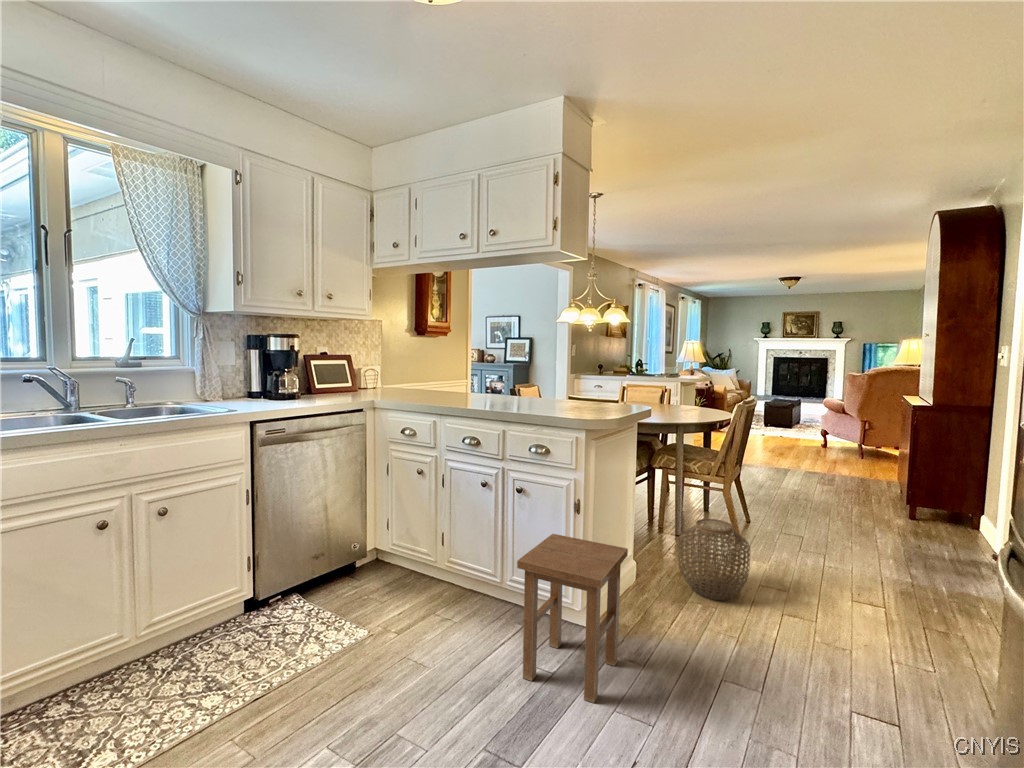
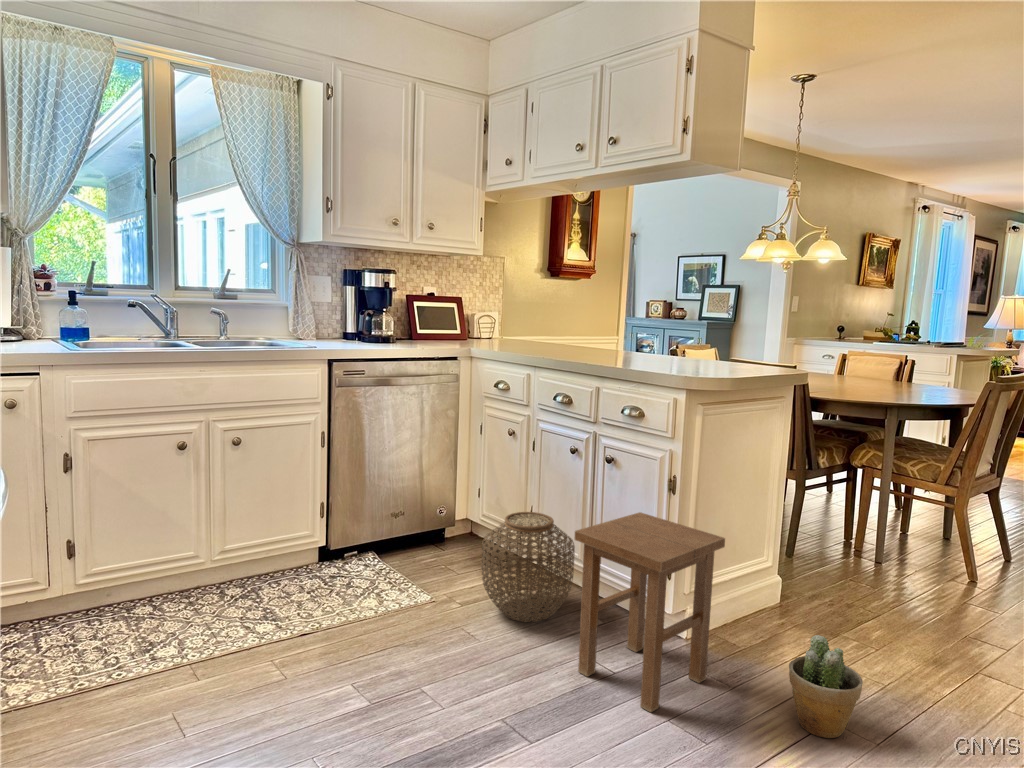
woven basket: present [678,519,750,600] -> present [482,512,575,622]
potted plant: none [685,614,738,692] -> present [789,635,863,738]

